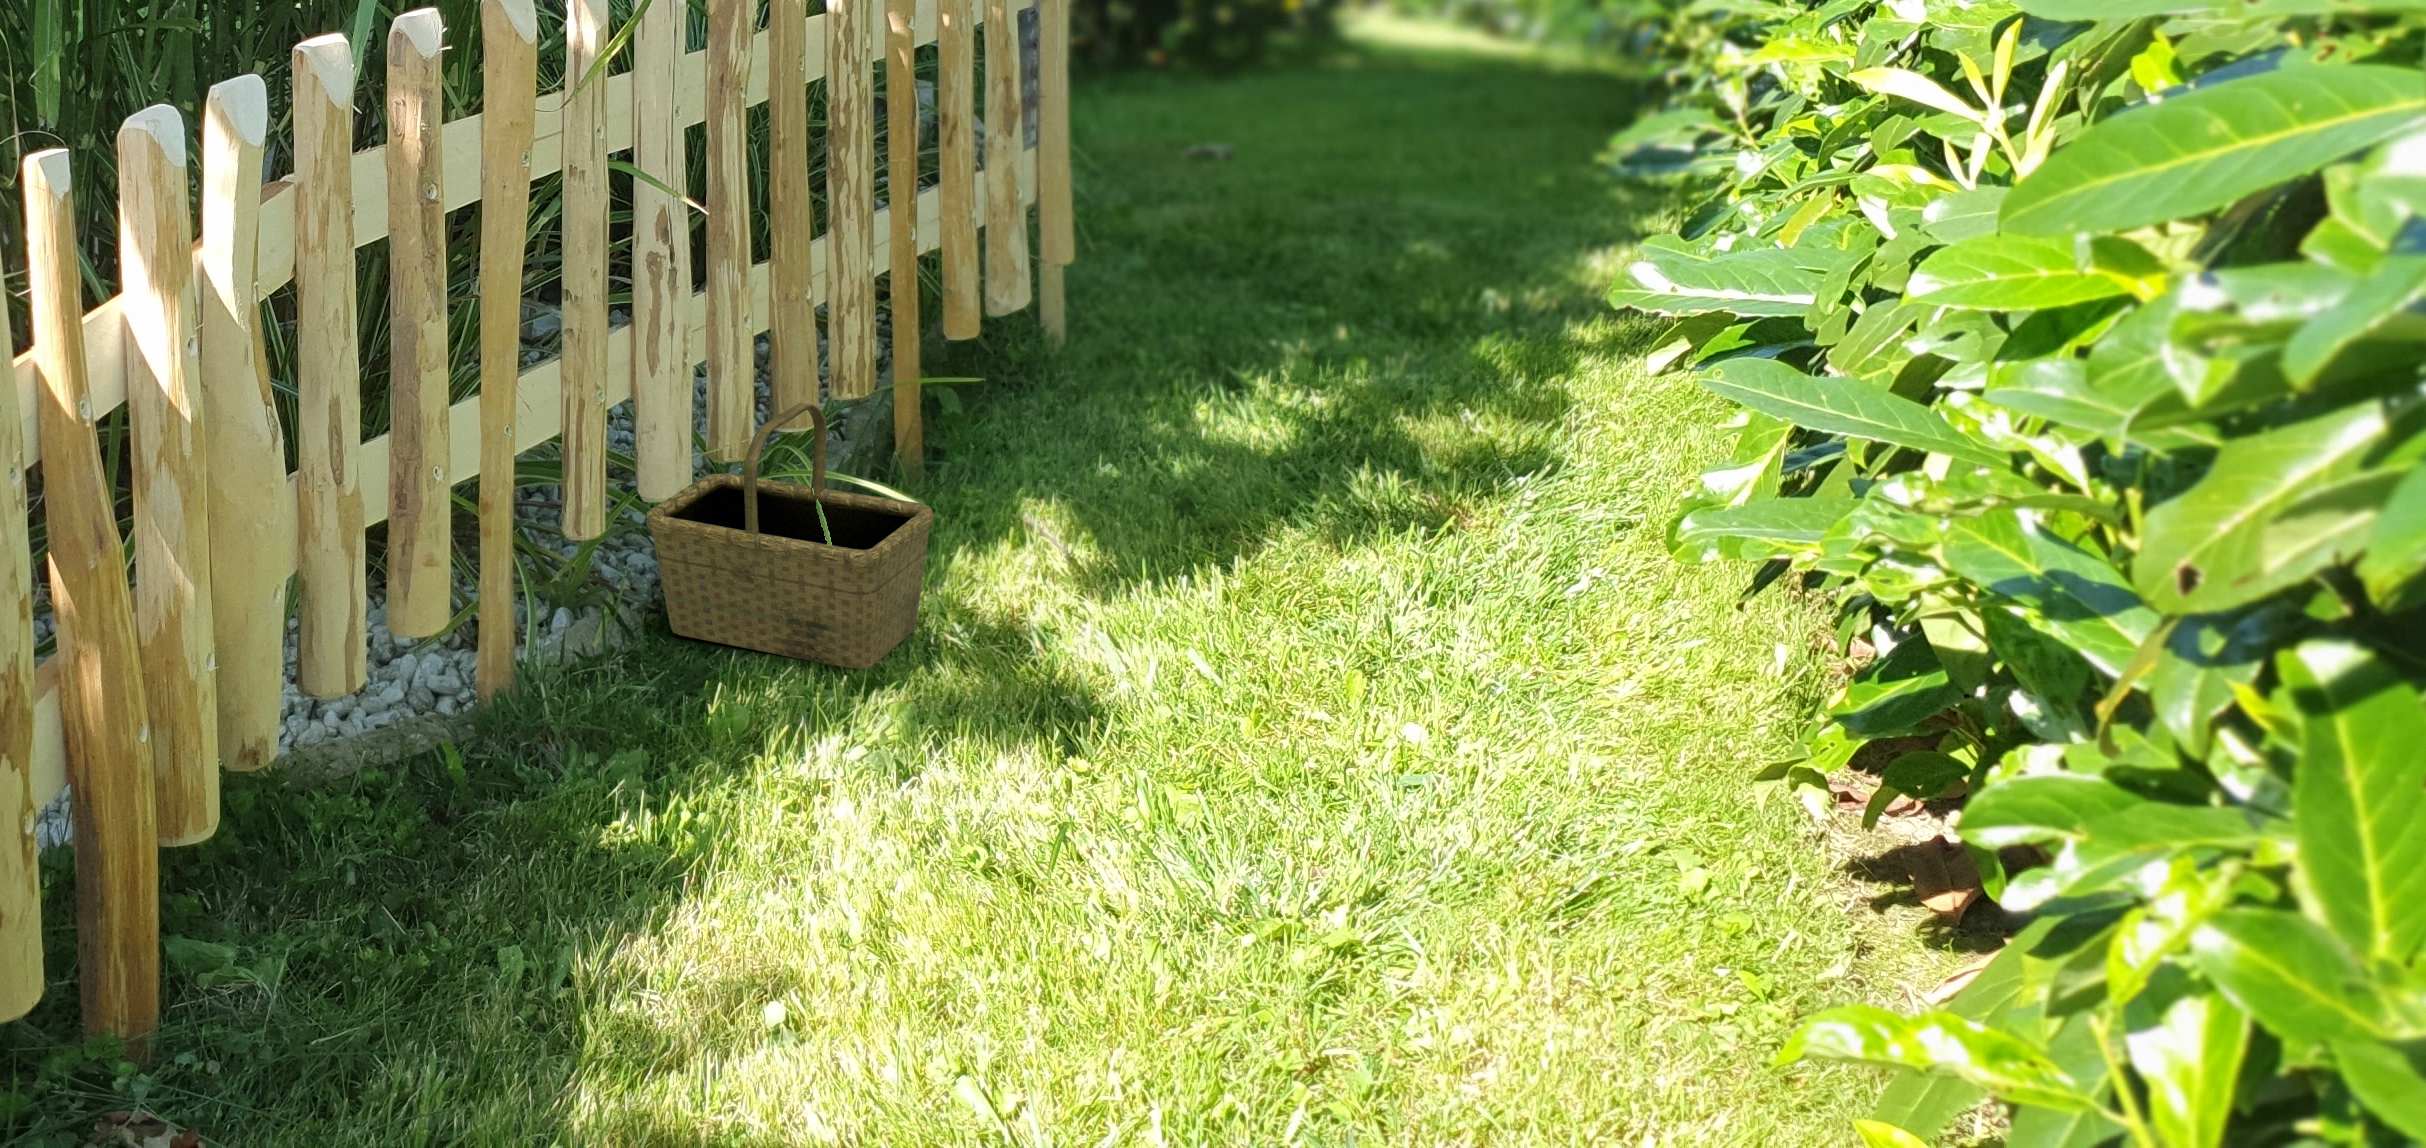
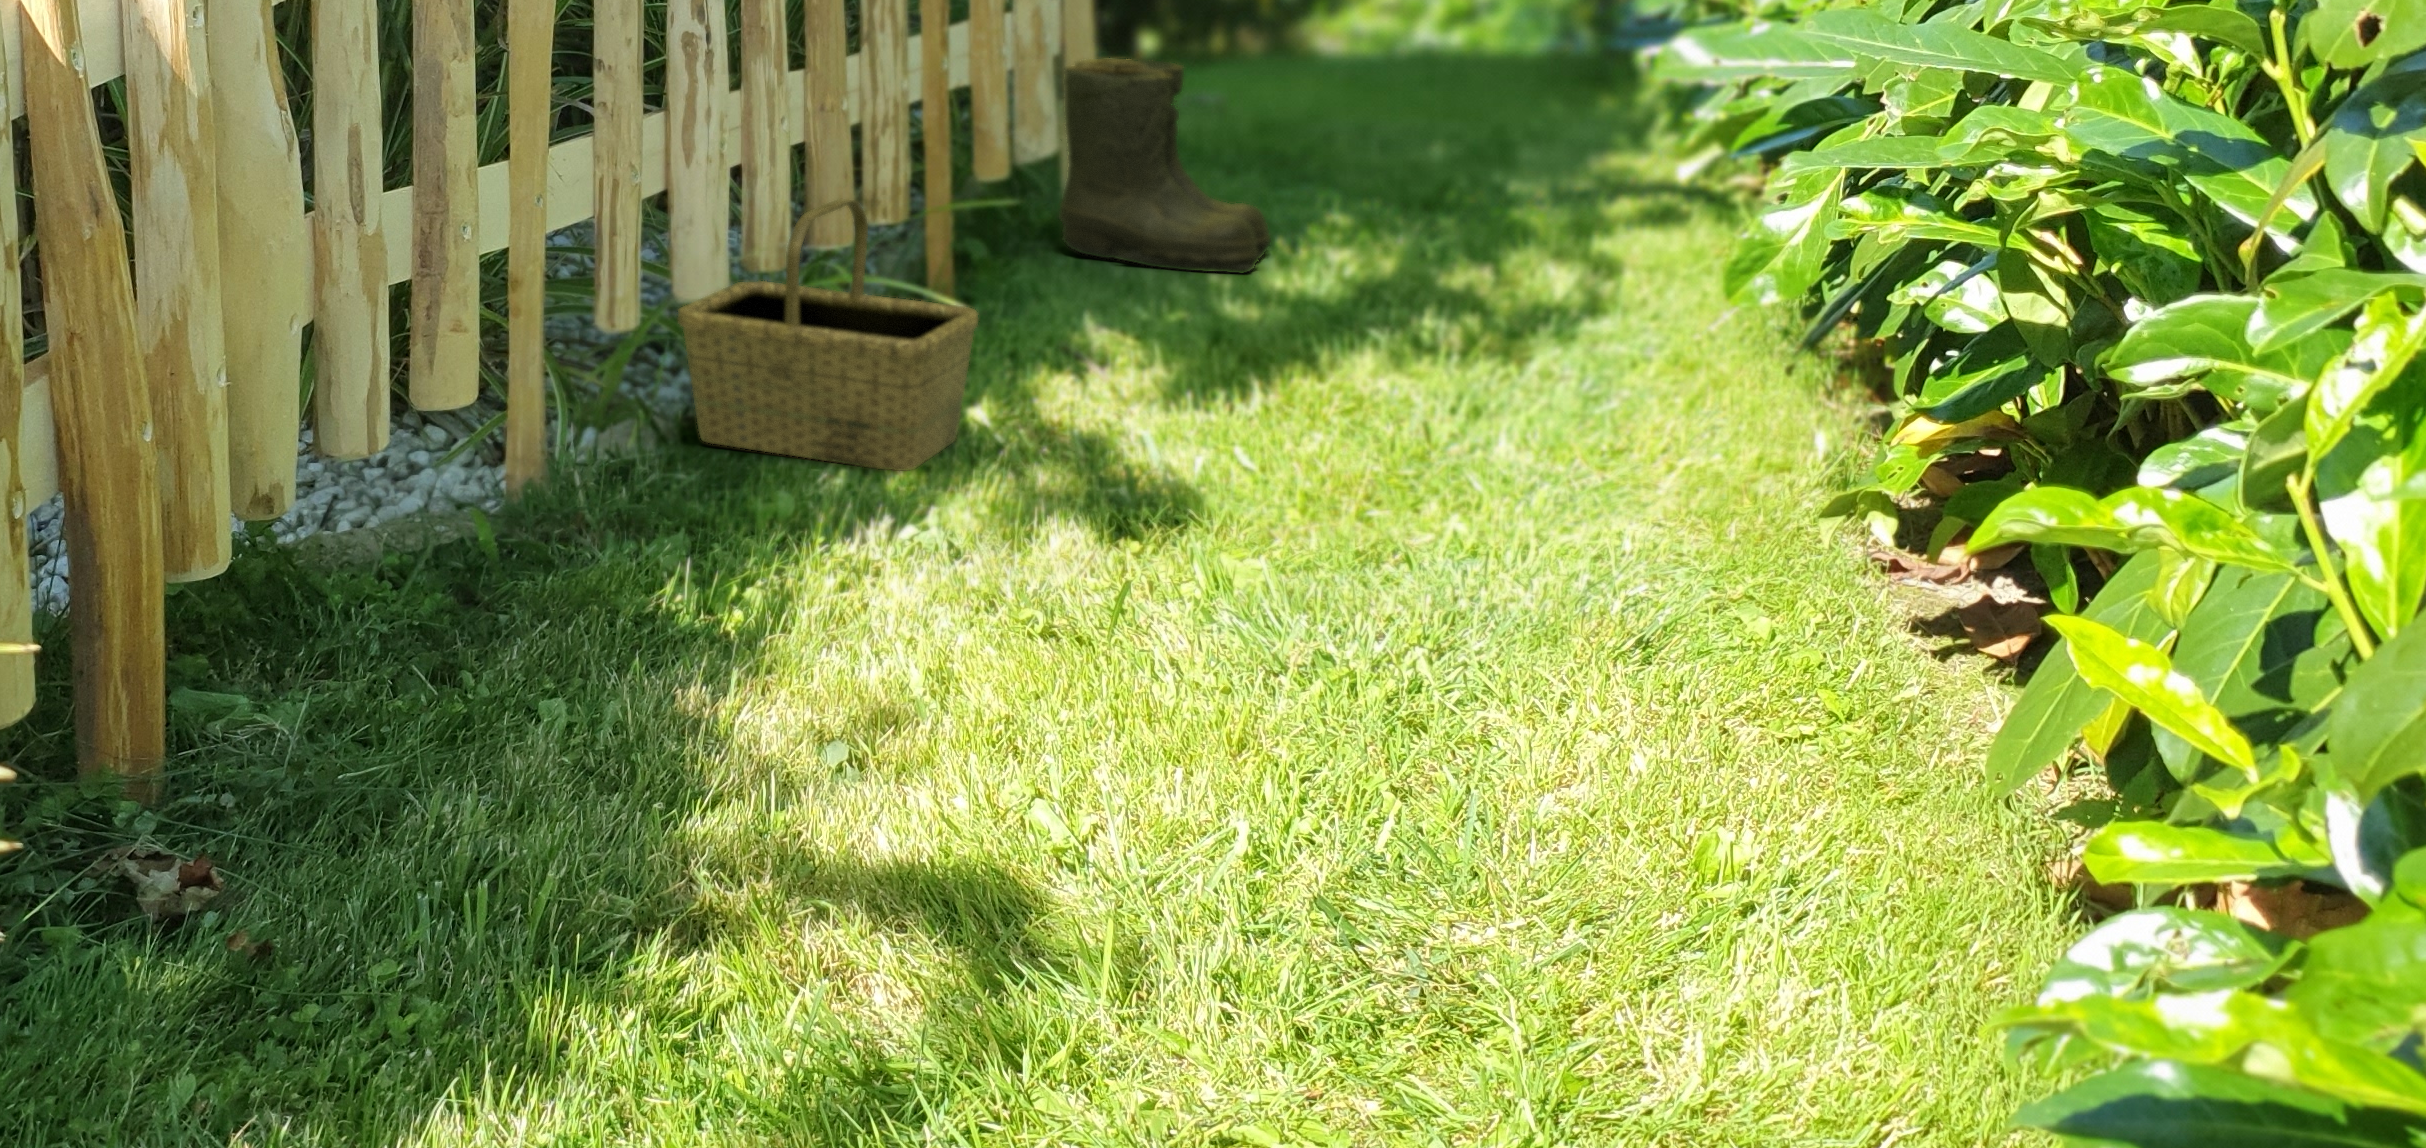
boots: none [1039,187,1255,406] -> present [1059,59,1270,273]

